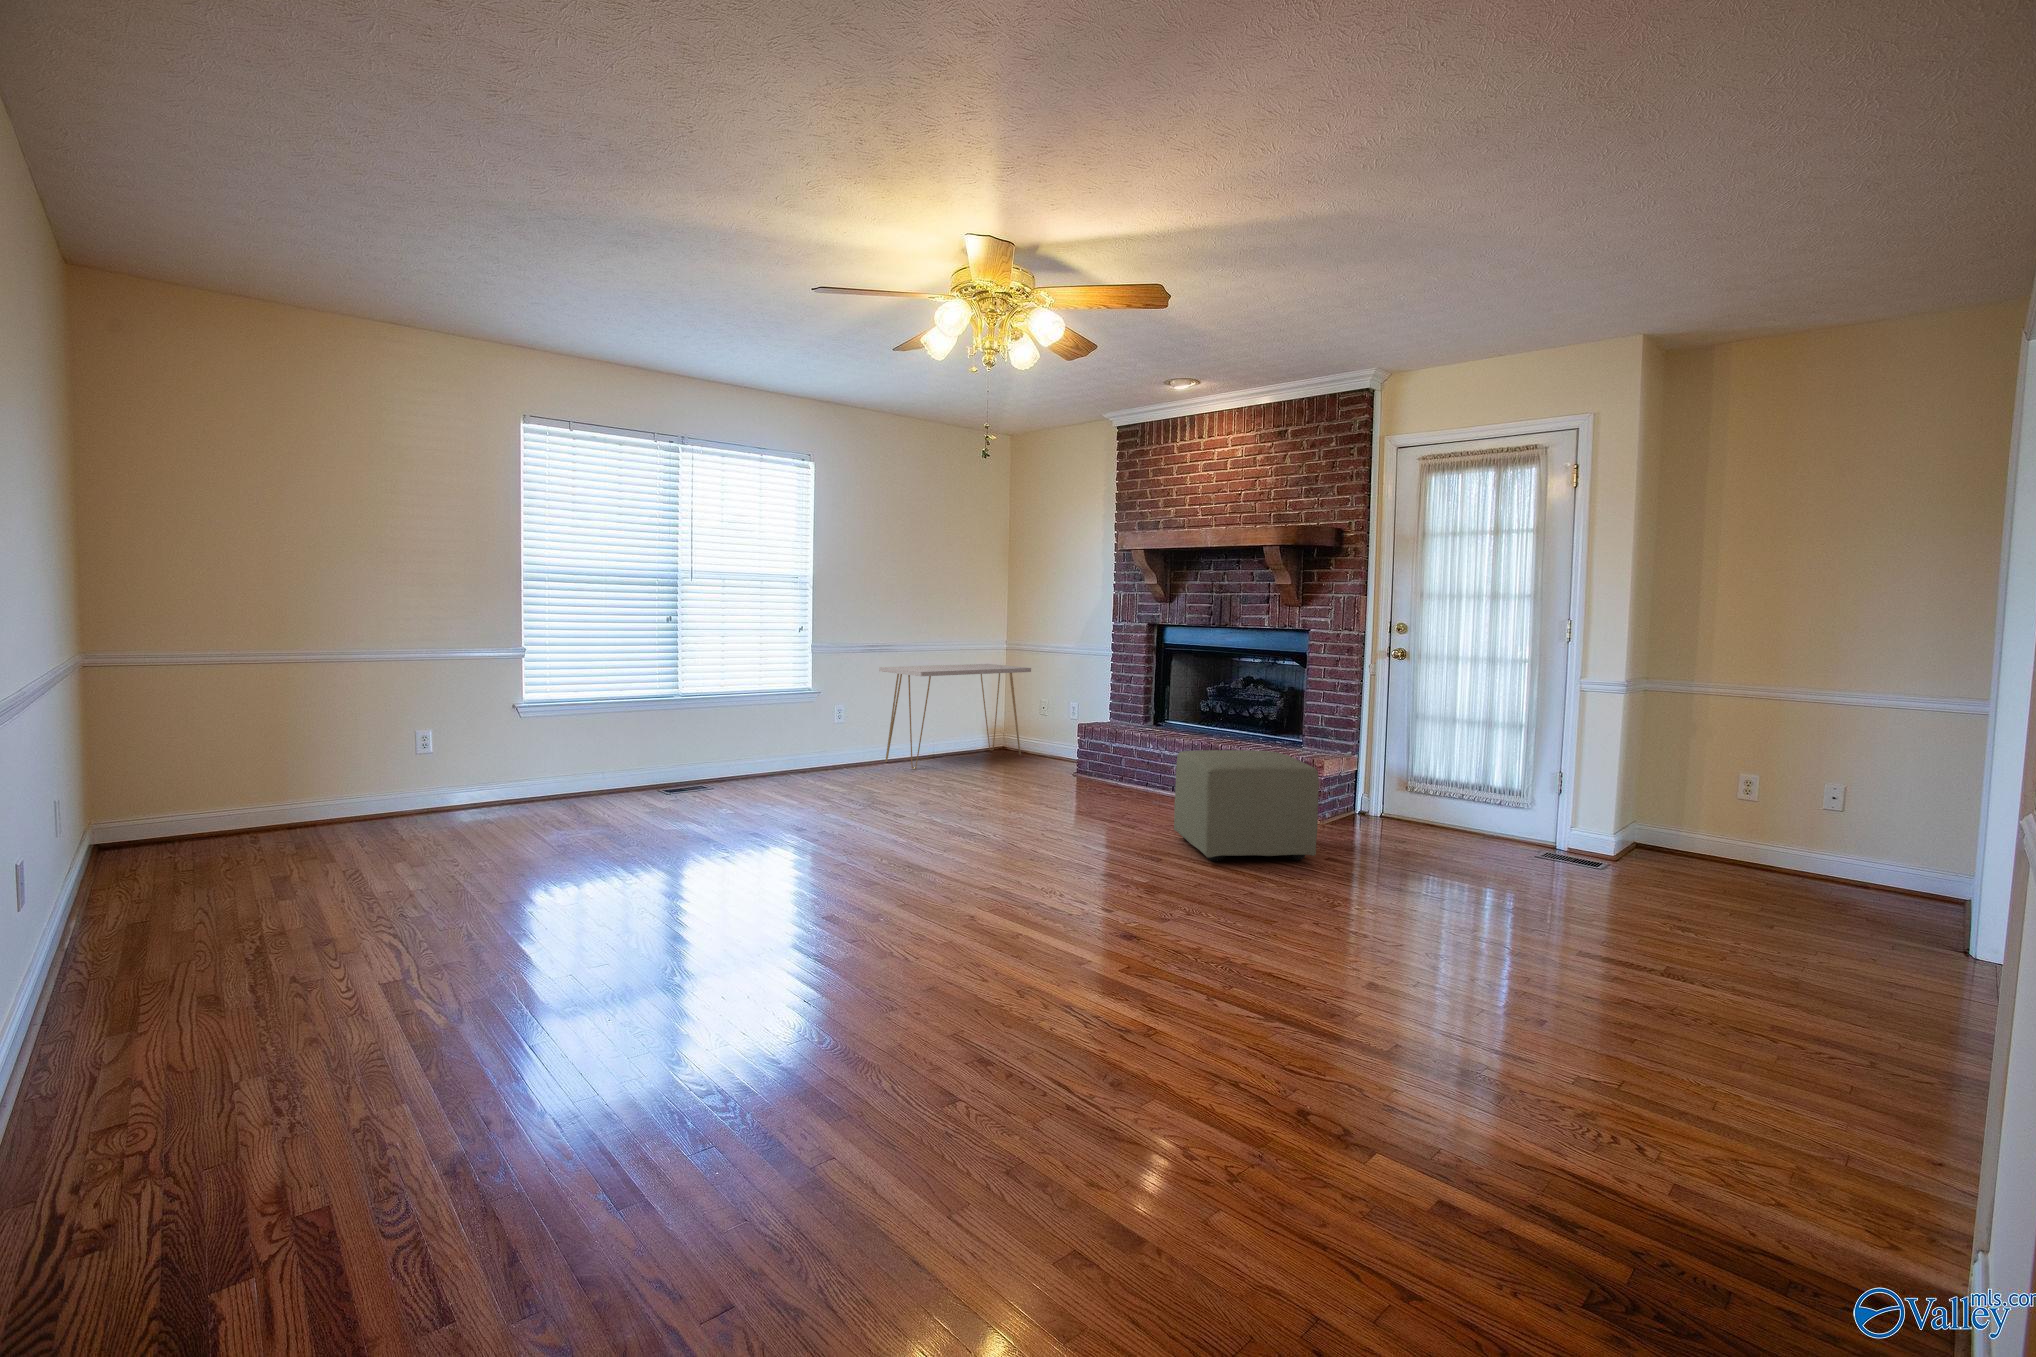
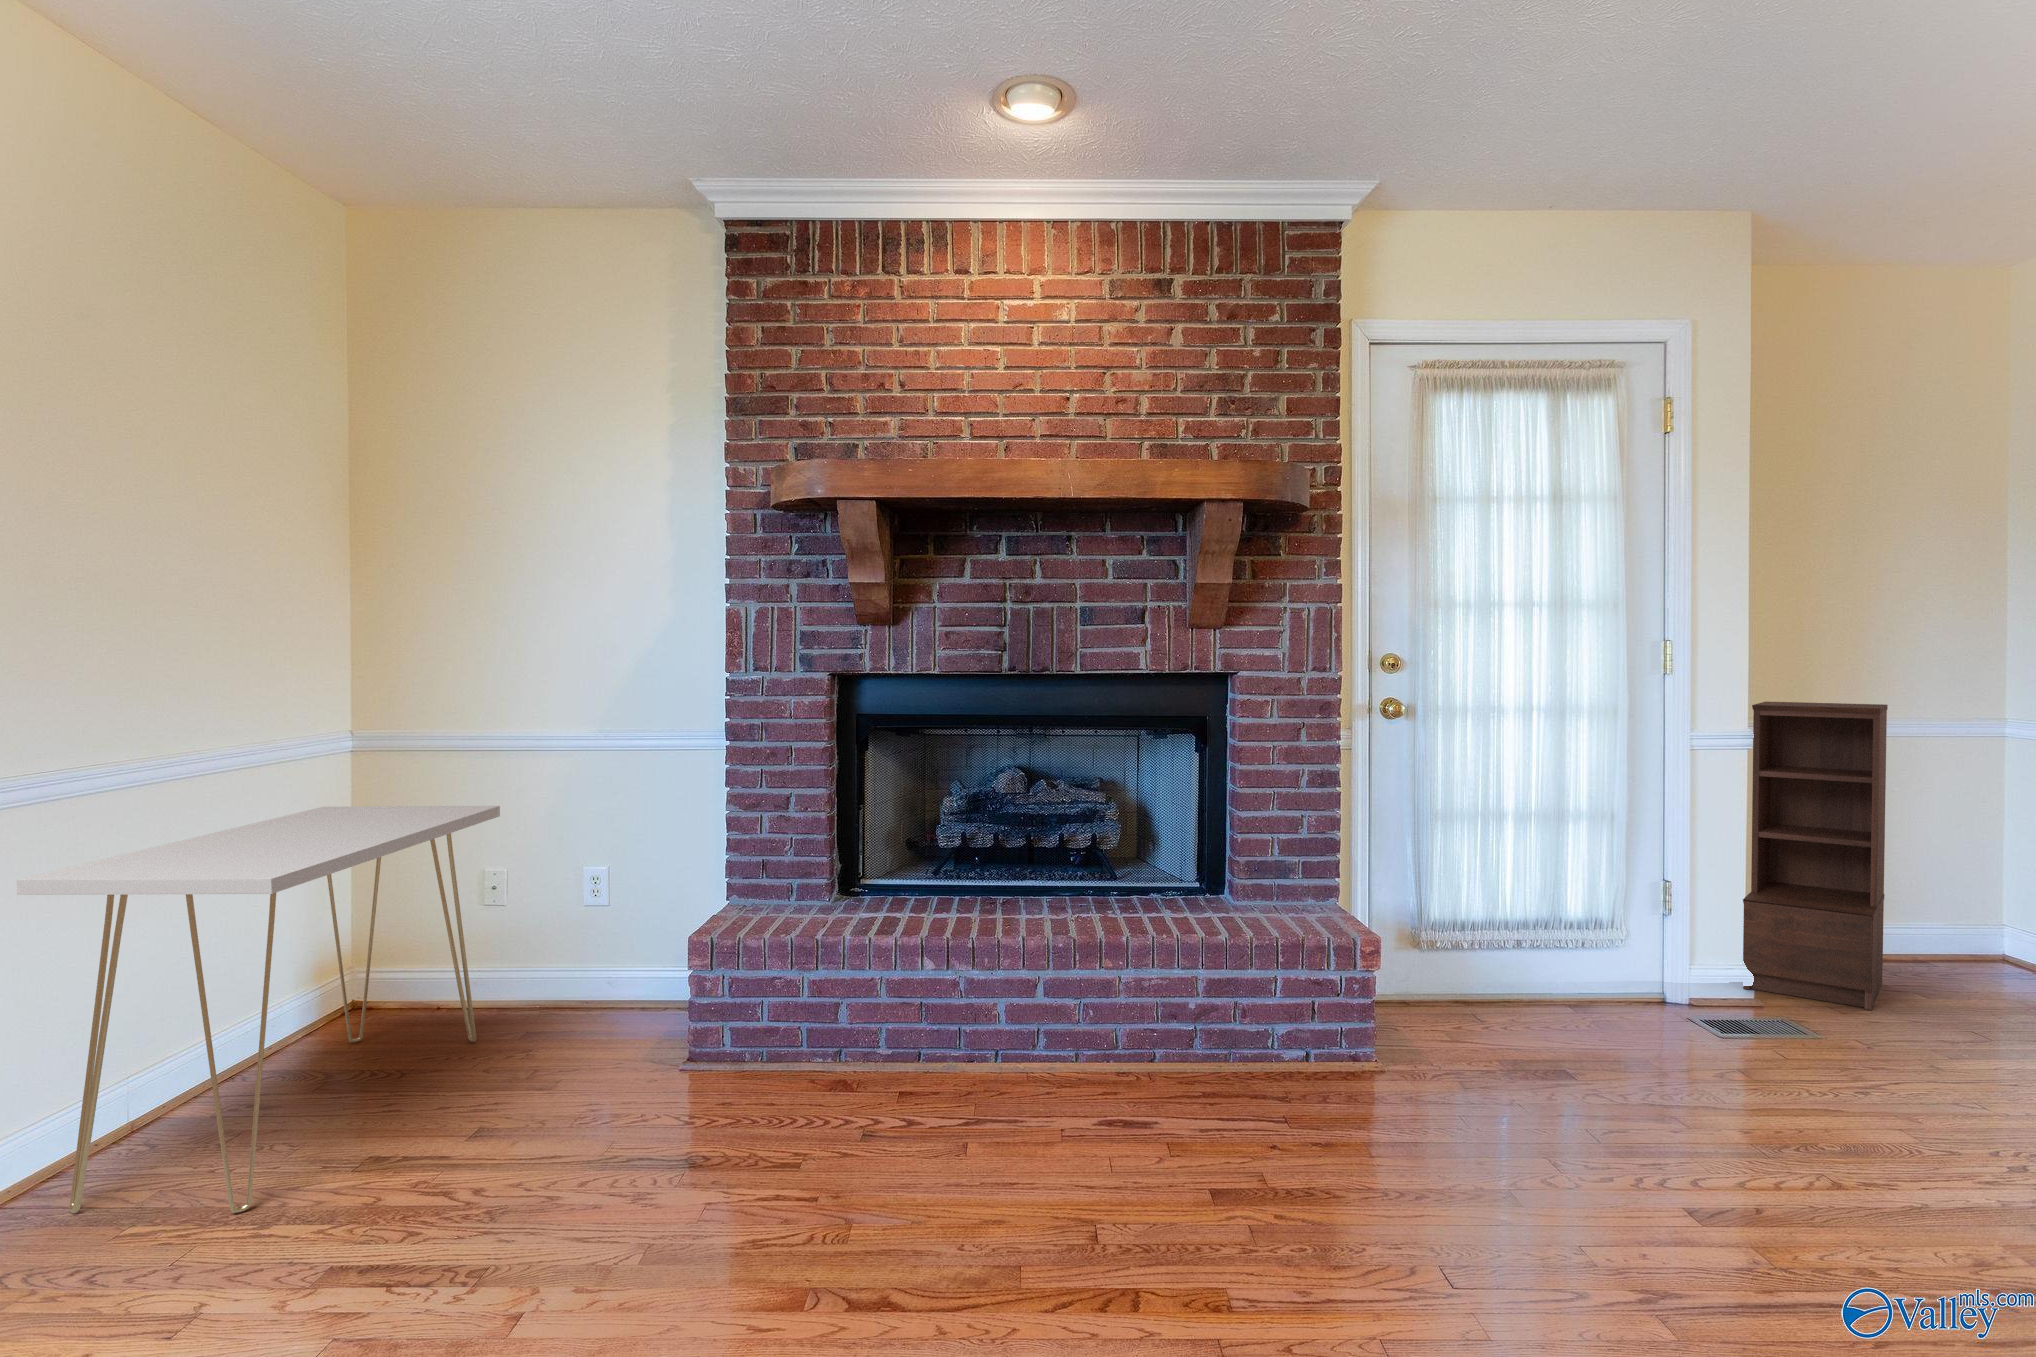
bookshelf: none [1631,669,1782,878] -> present [1743,702,1888,1010]
ottoman: present [1174,750,1319,861] -> none [1404,949,1732,1294]

